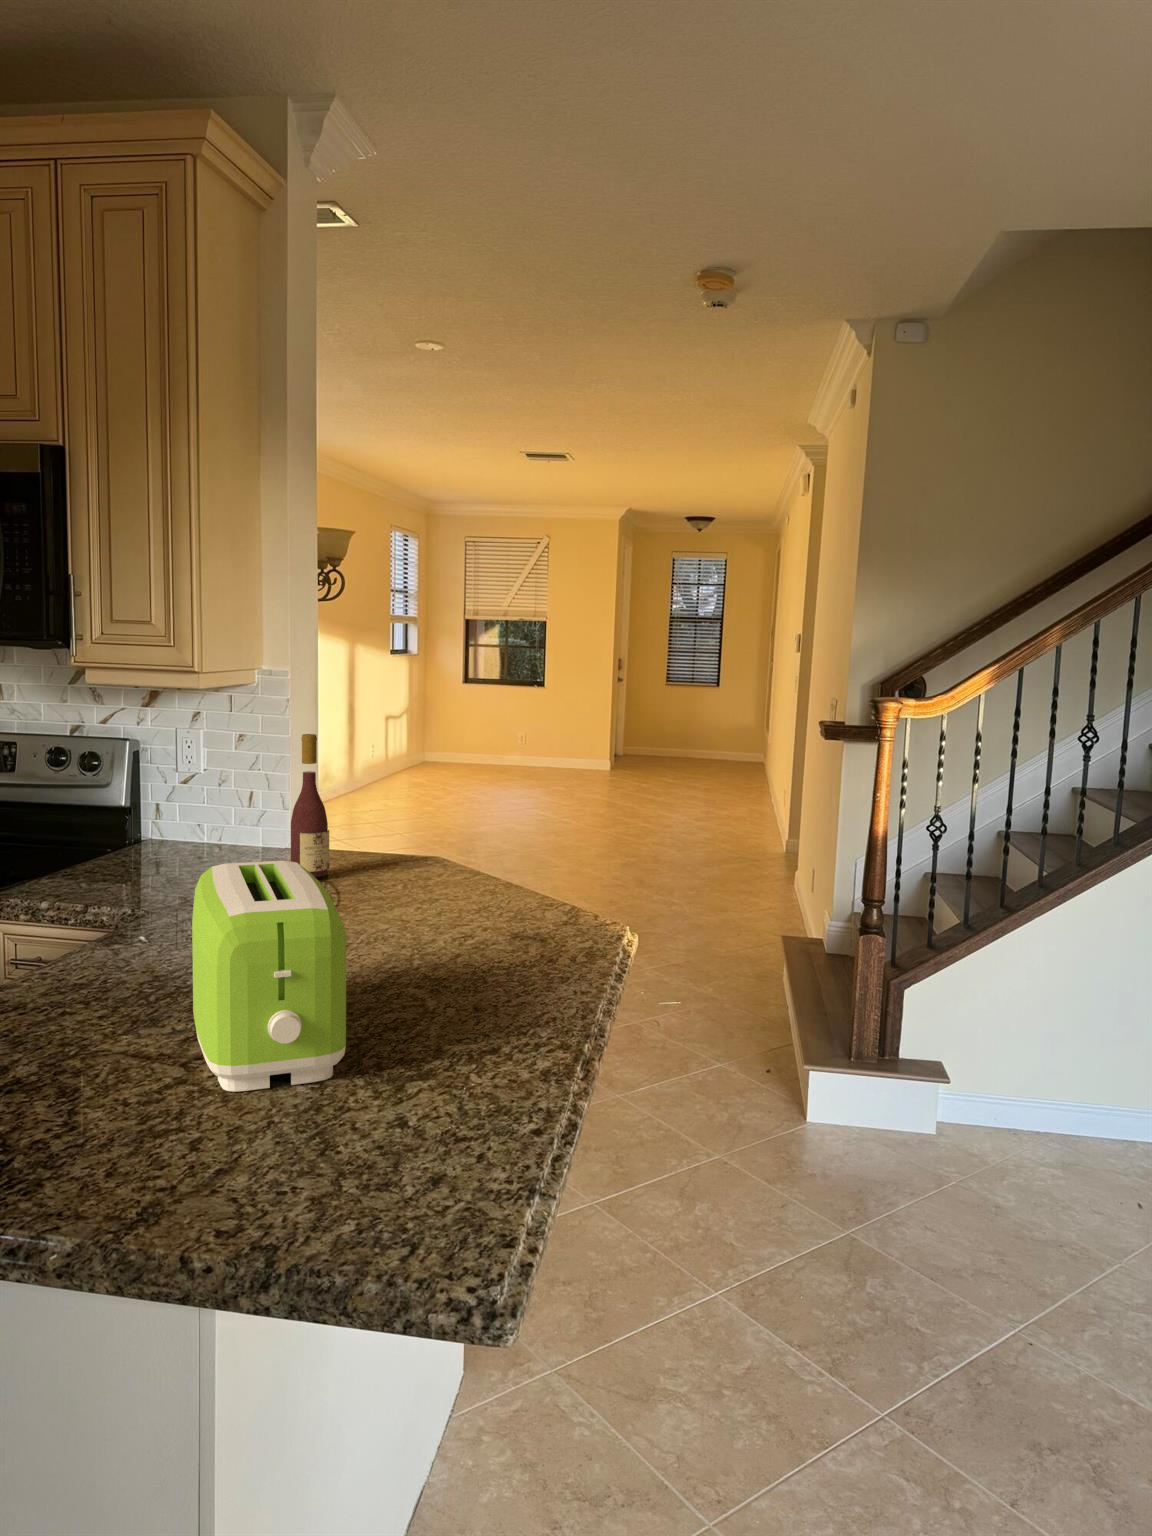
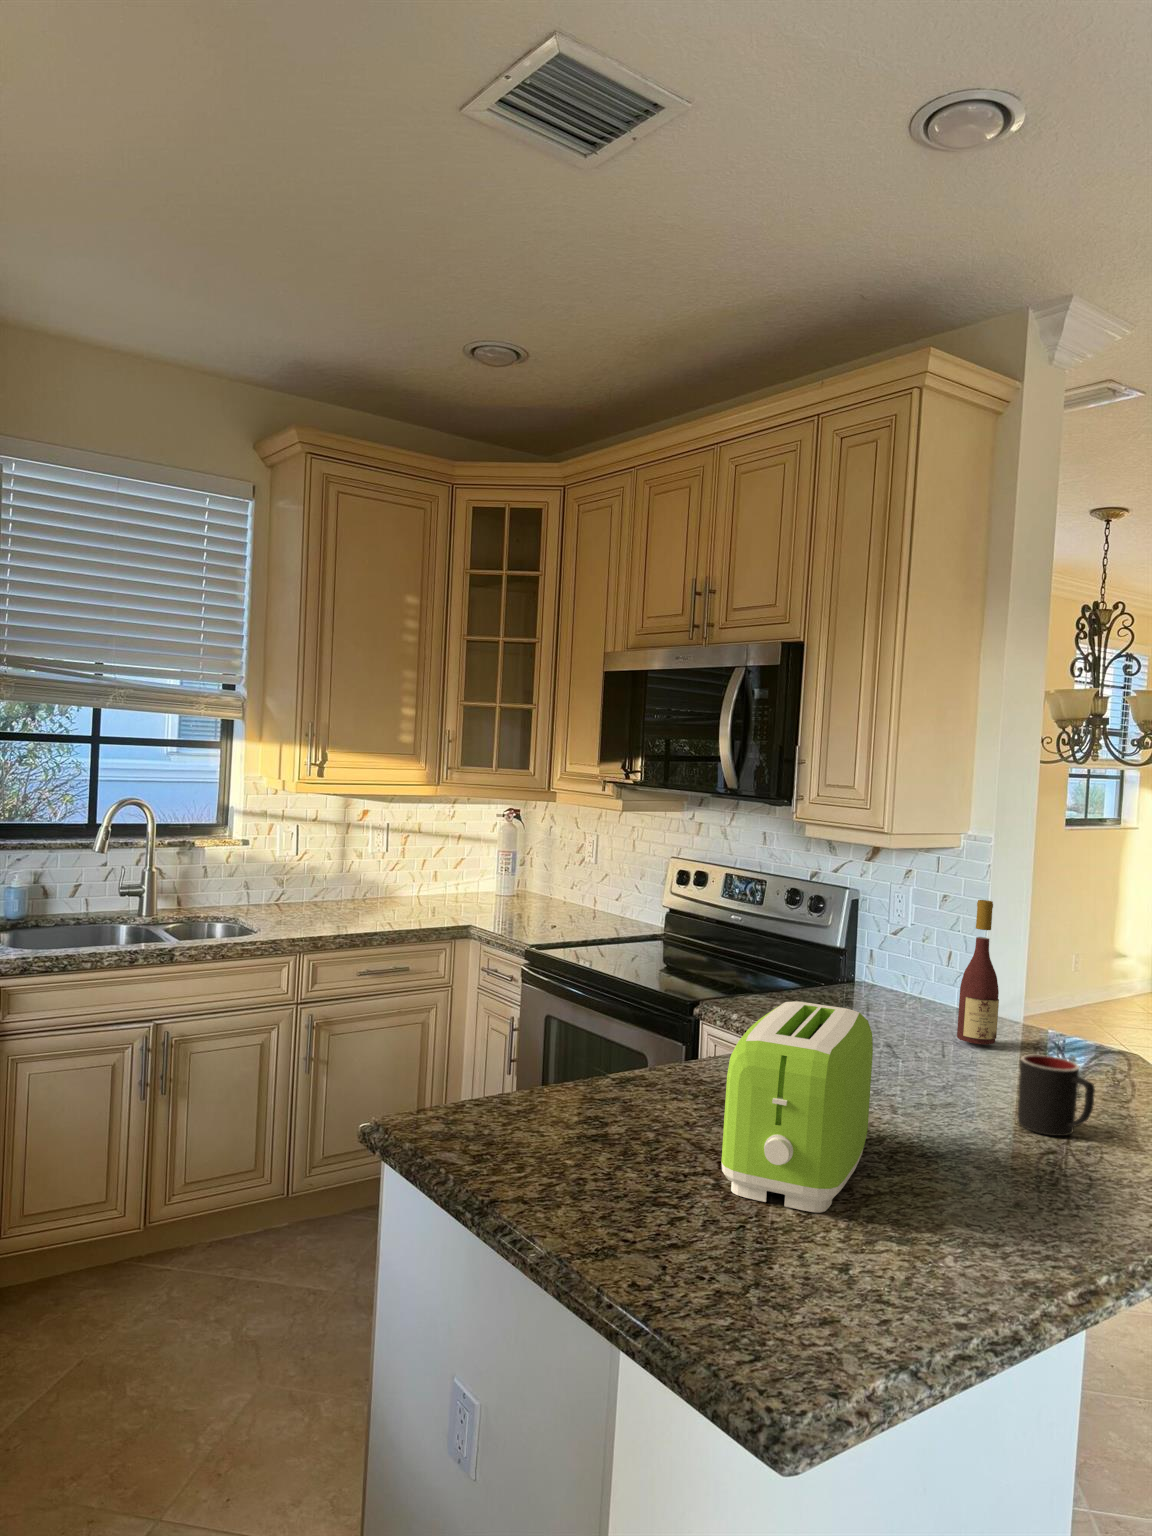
mug: none [408,870,478,943] -> present [1018,1055,1095,1136]

